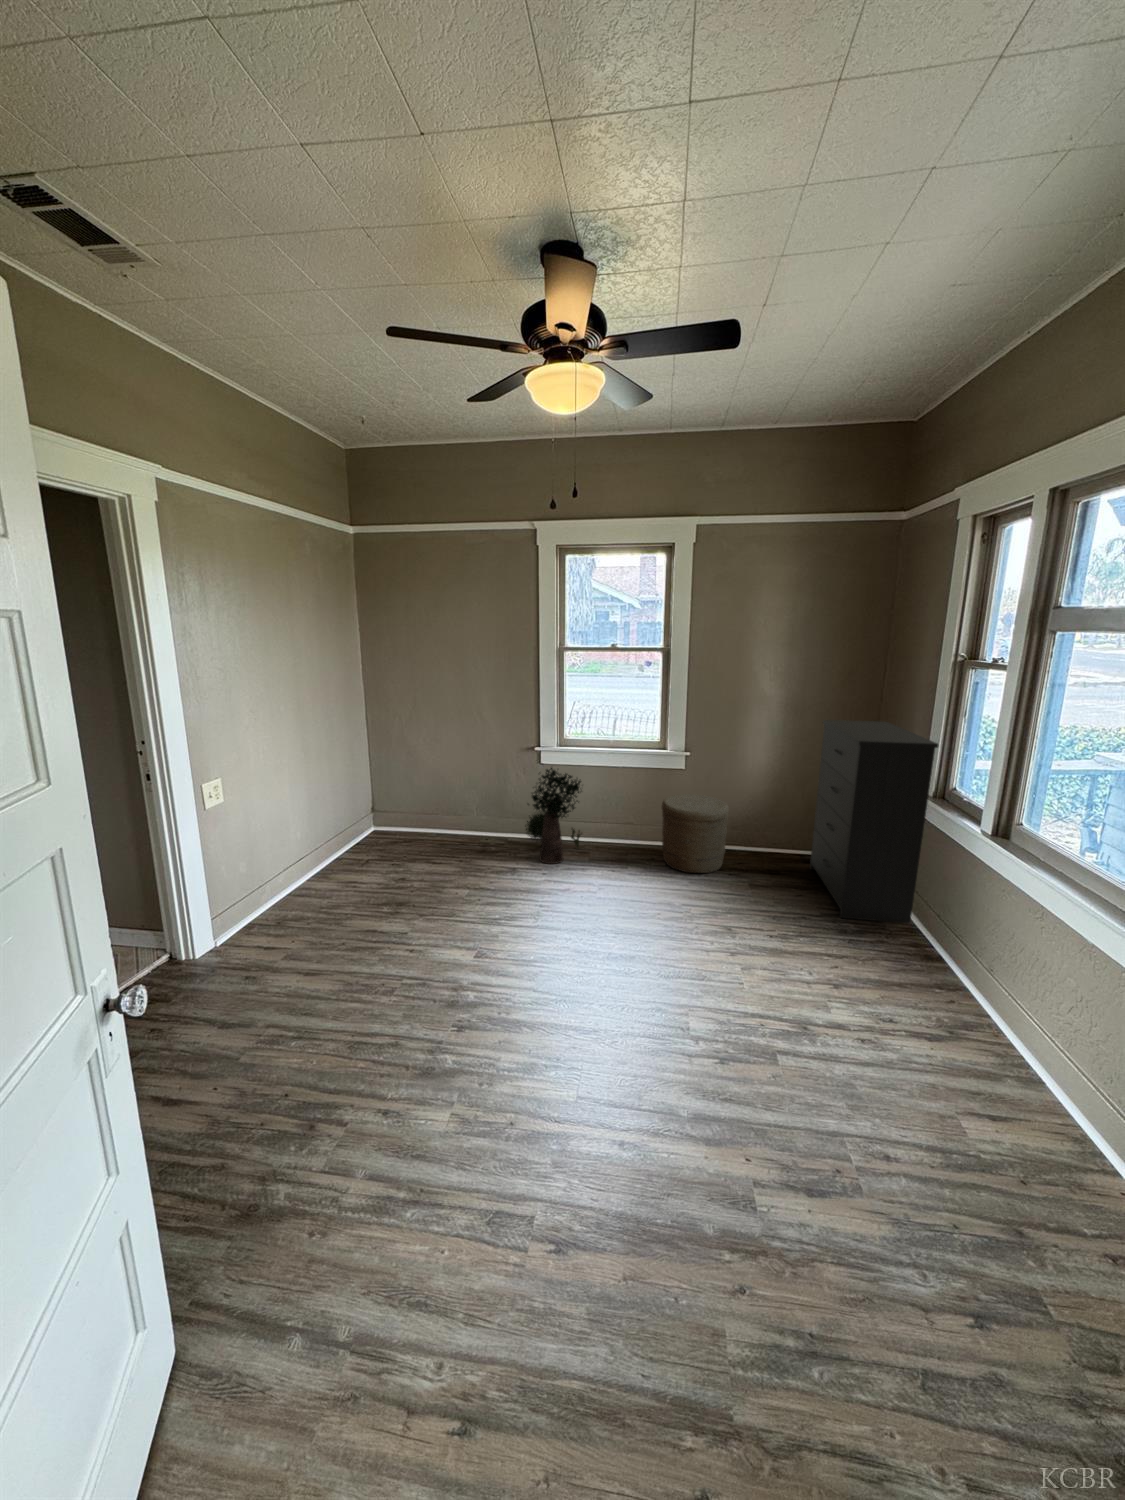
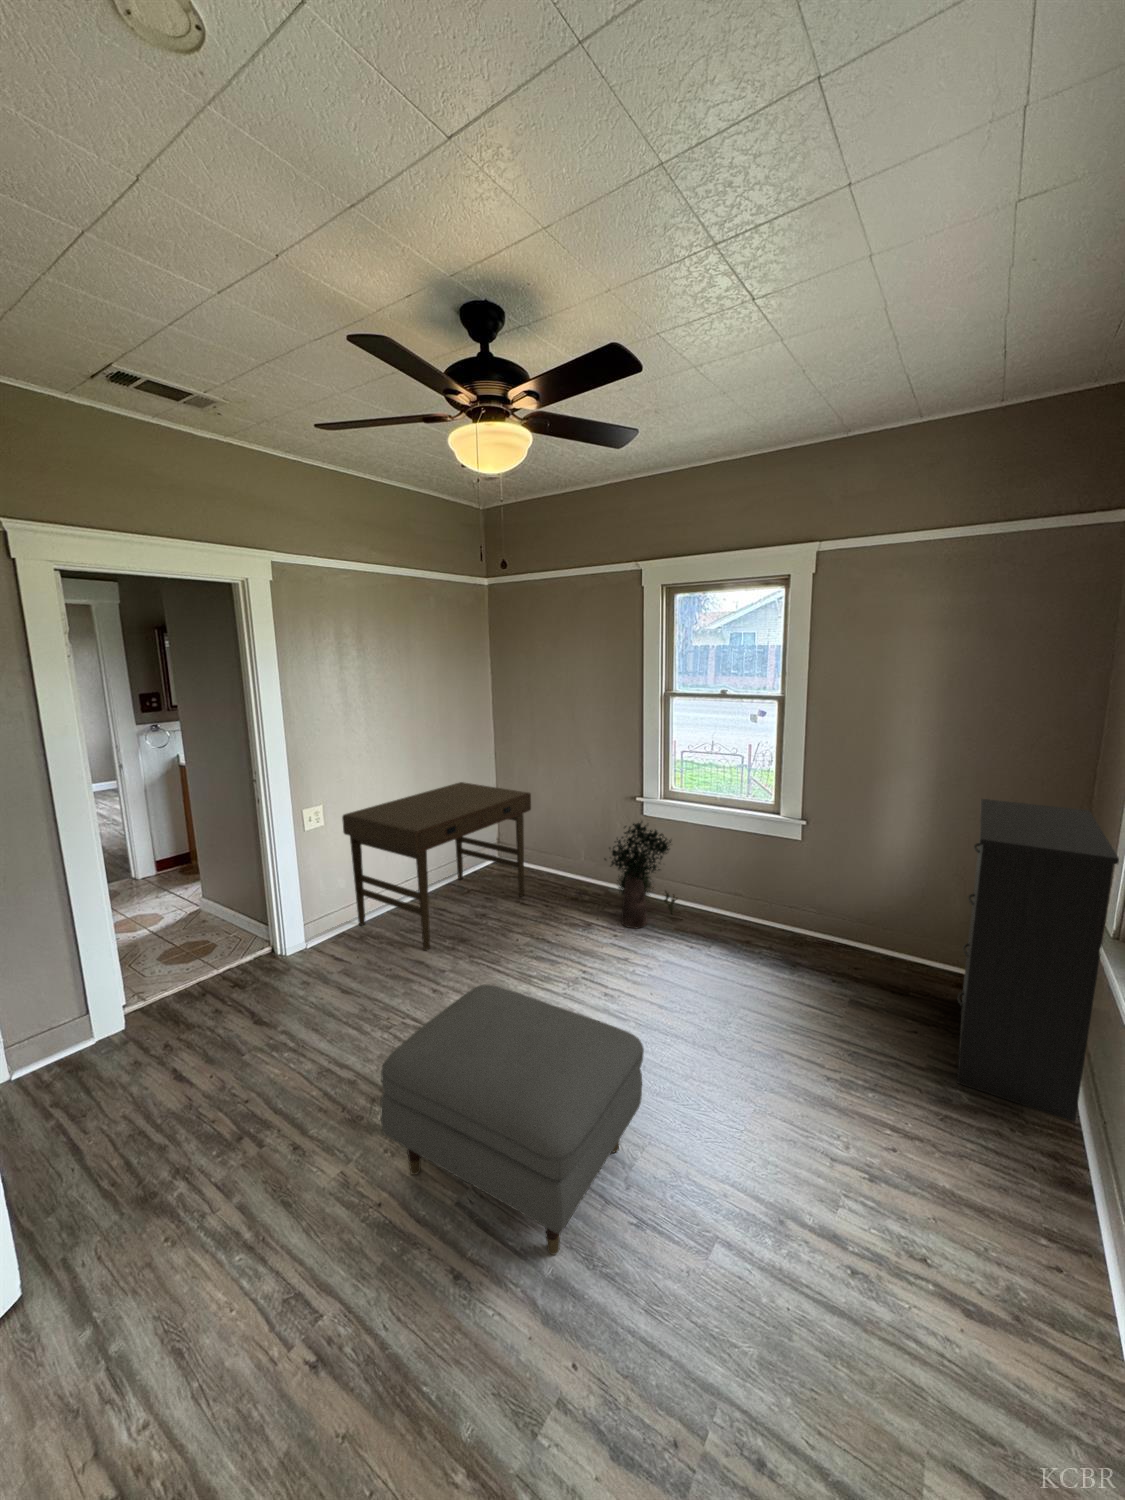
desk: none [250,748,436,918] -> present [342,782,531,950]
woven basket: present [662,794,729,873] -> none [757,871,845,976]
ottoman: none [495,913,712,1102] -> present [381,985,644,1255]

